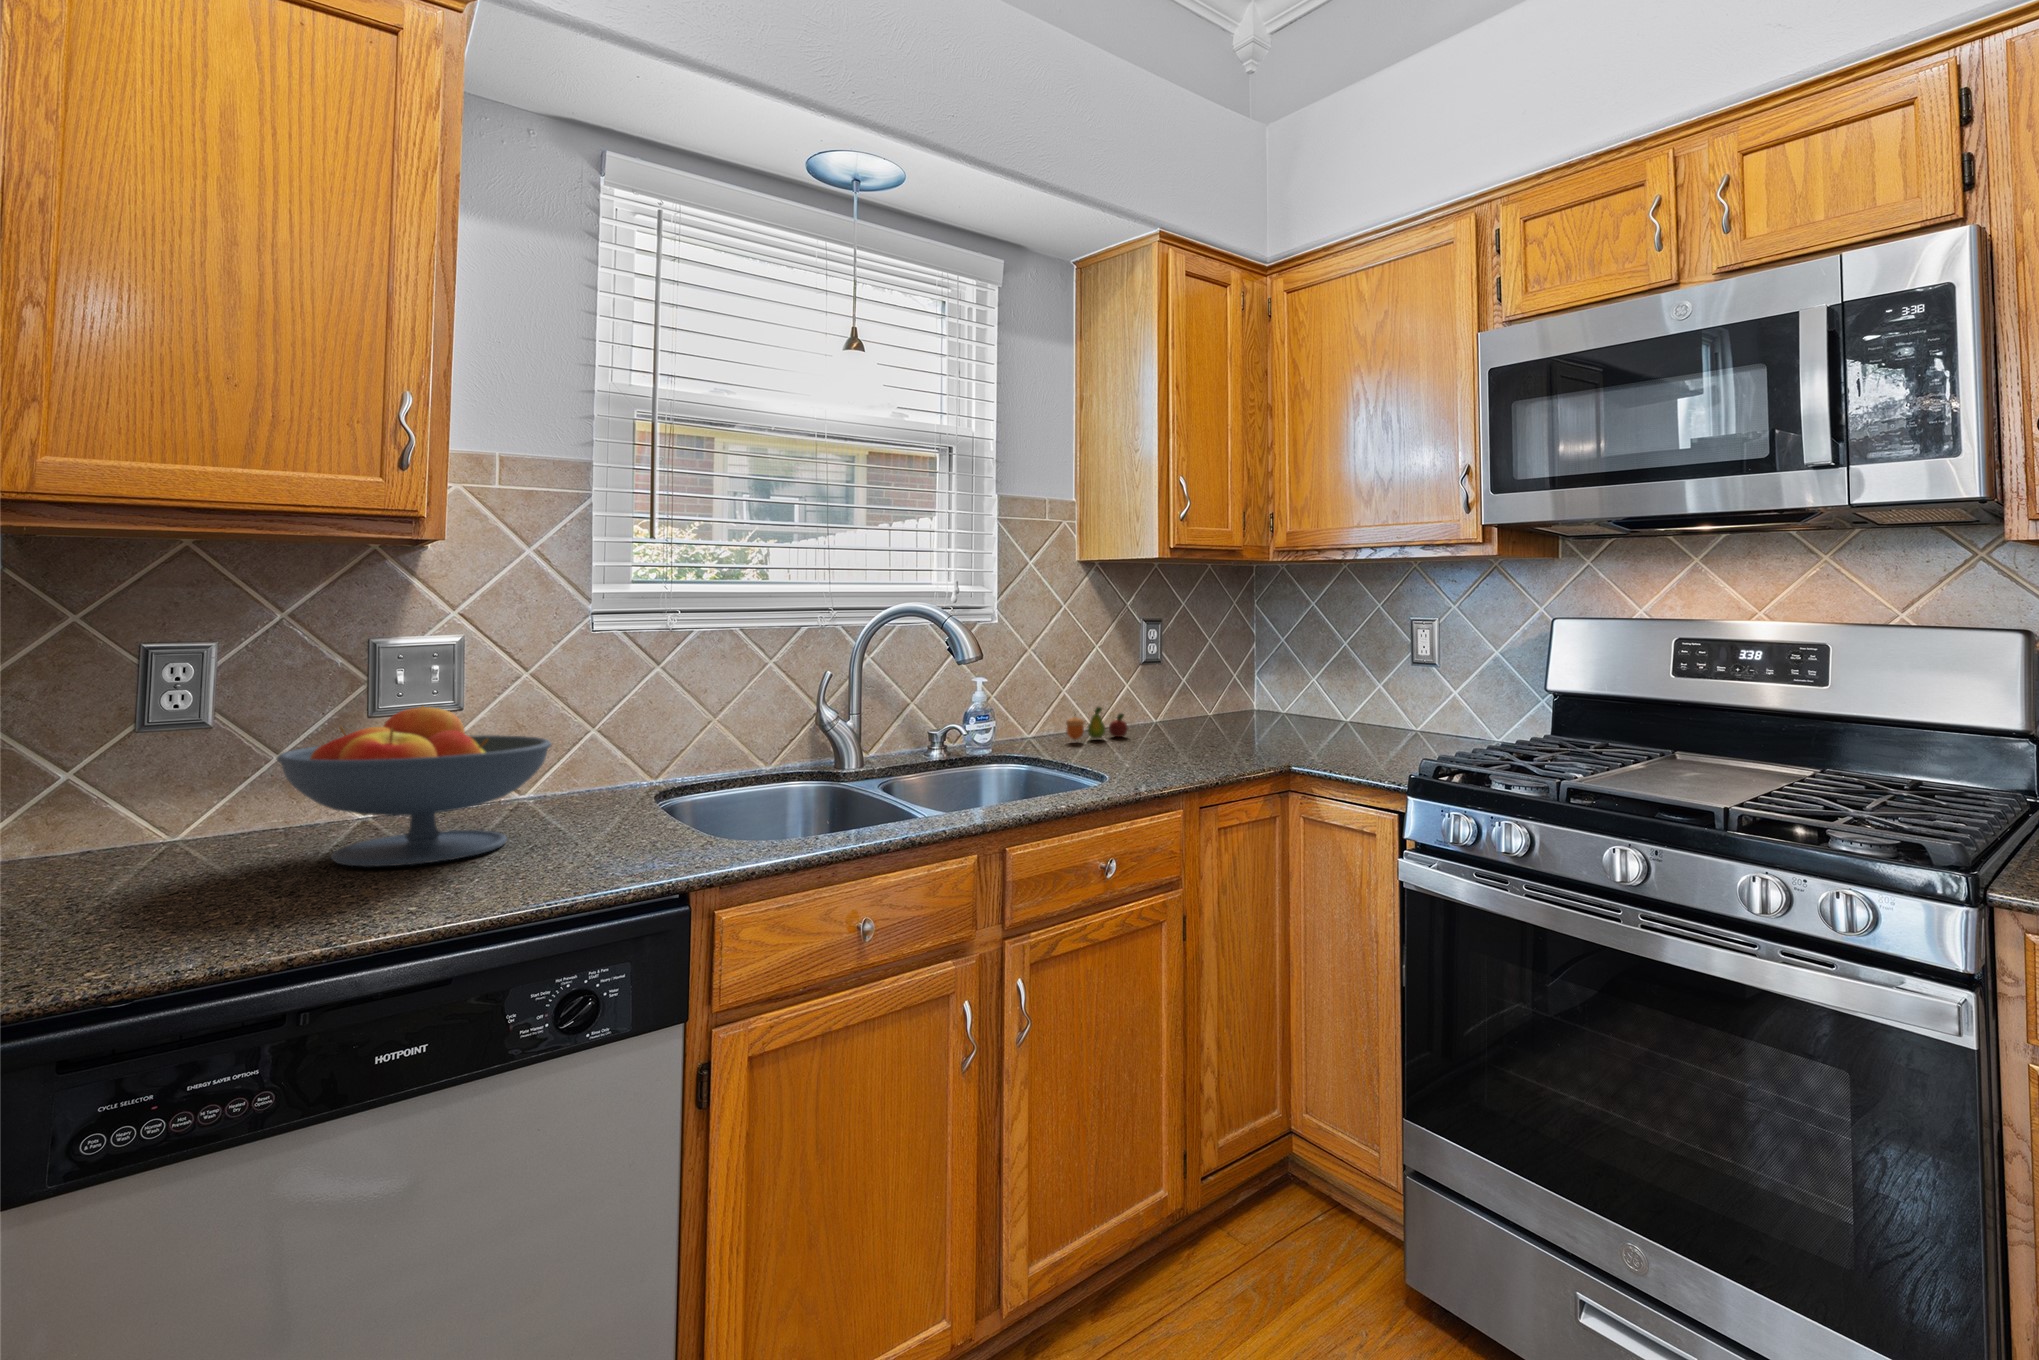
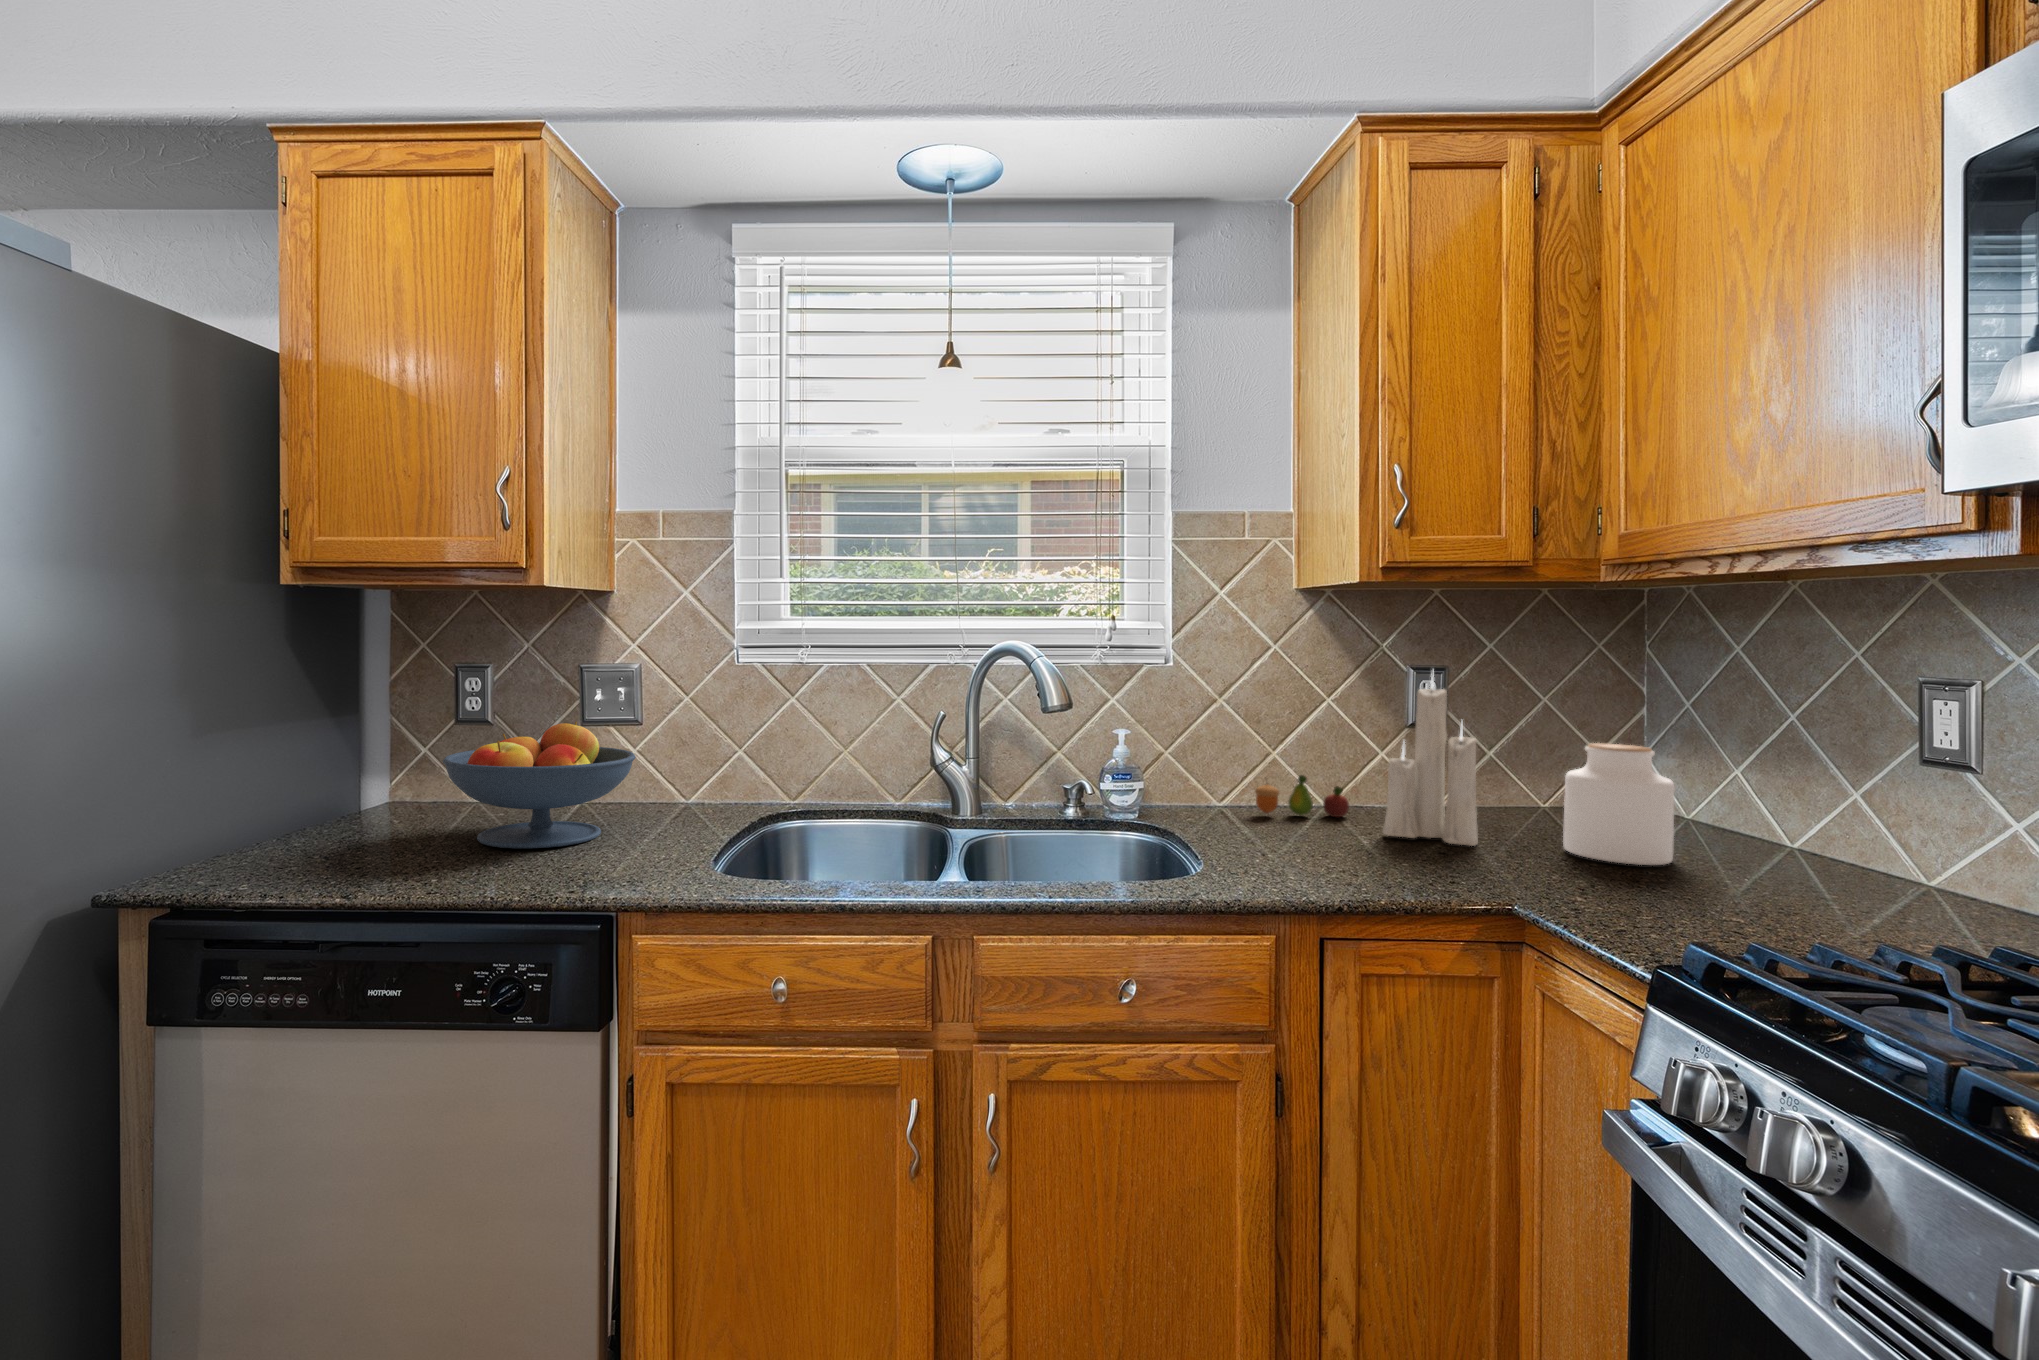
candle: none [1169,612,1229,742] -> present [1383,671,1478,846]
jar: none [1271,665,1331,739] -> present [1563,743,1675,865]

